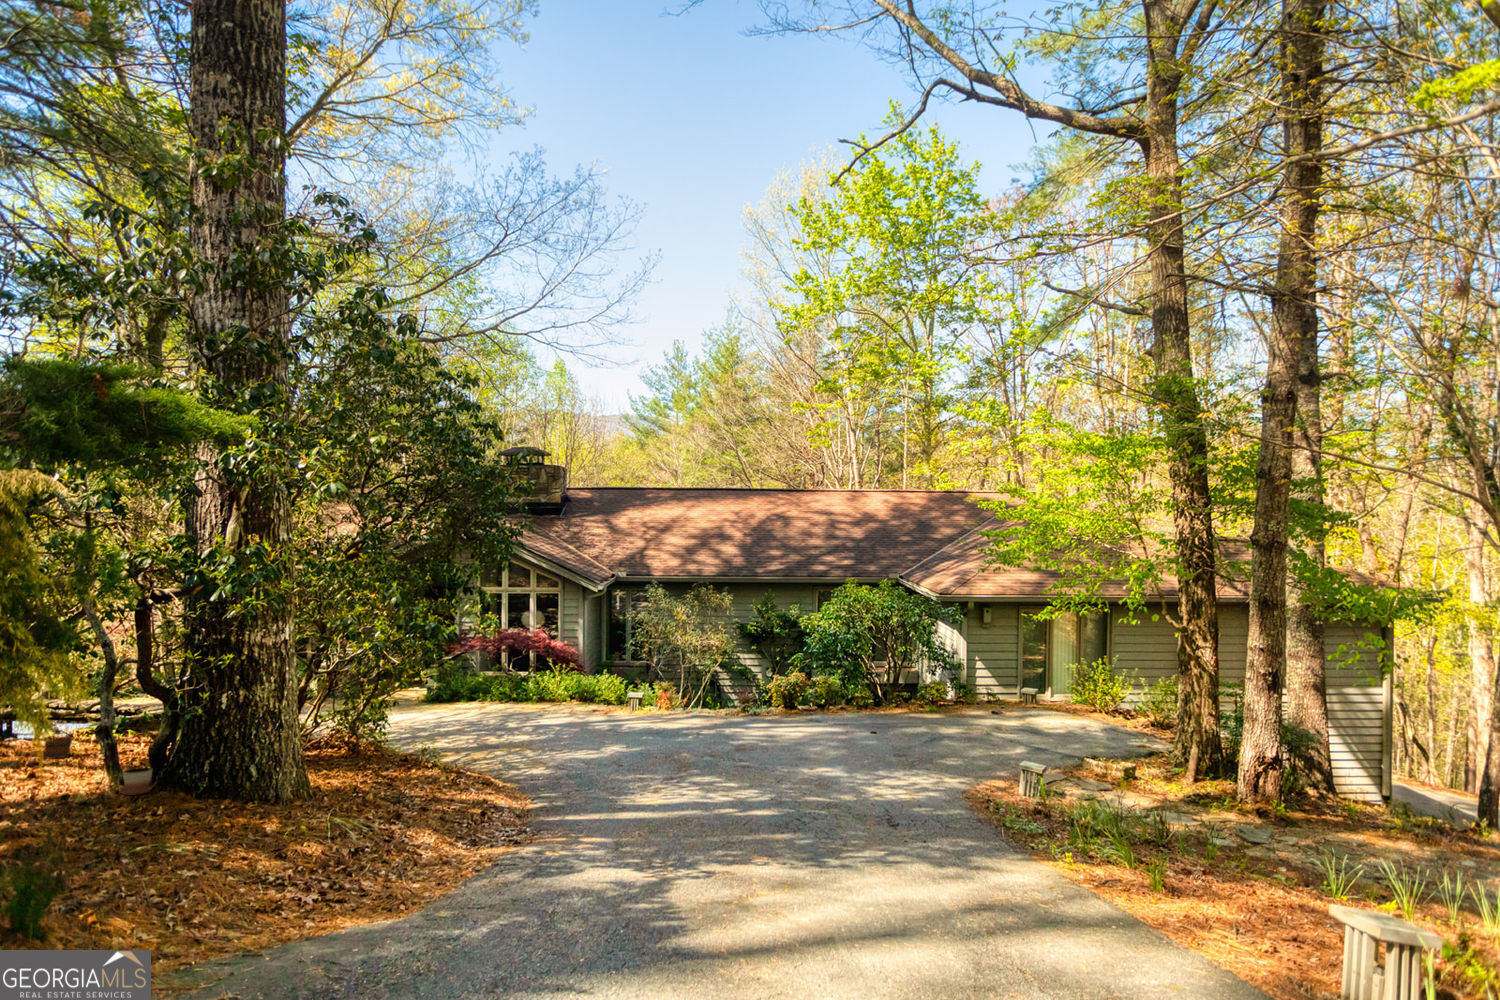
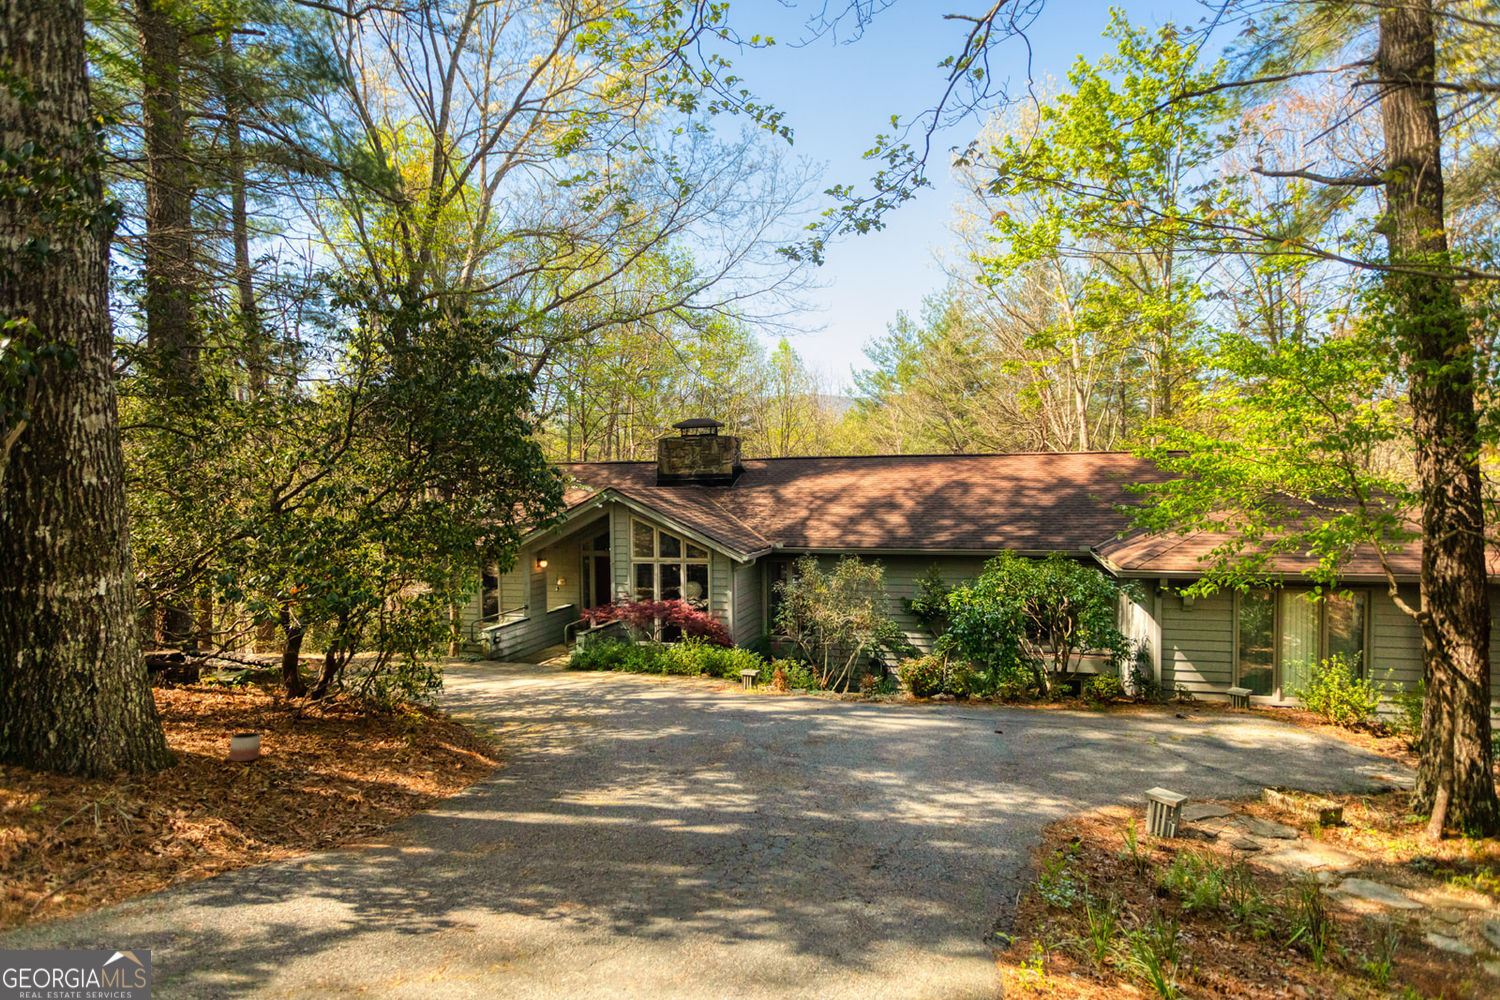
wooden bucket: present [45,722,72,759] -> none [184,682,209,719]

